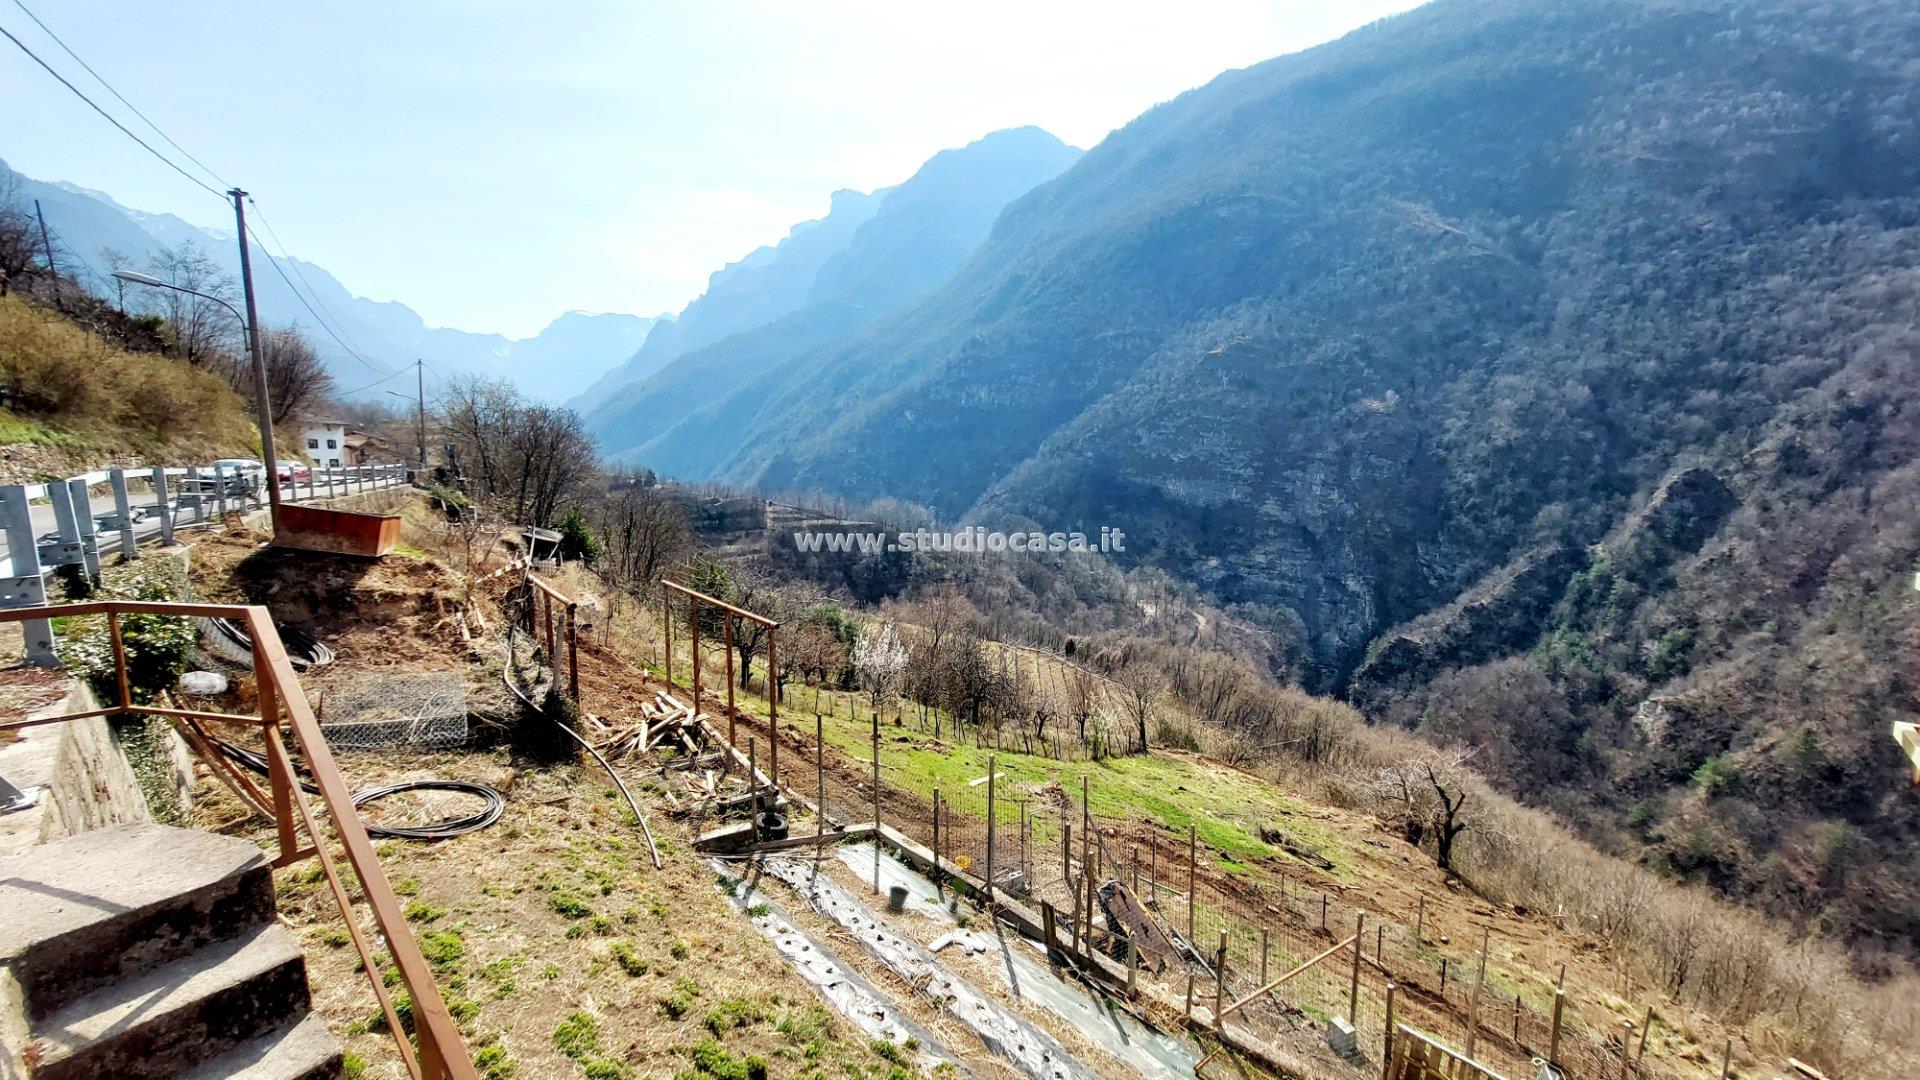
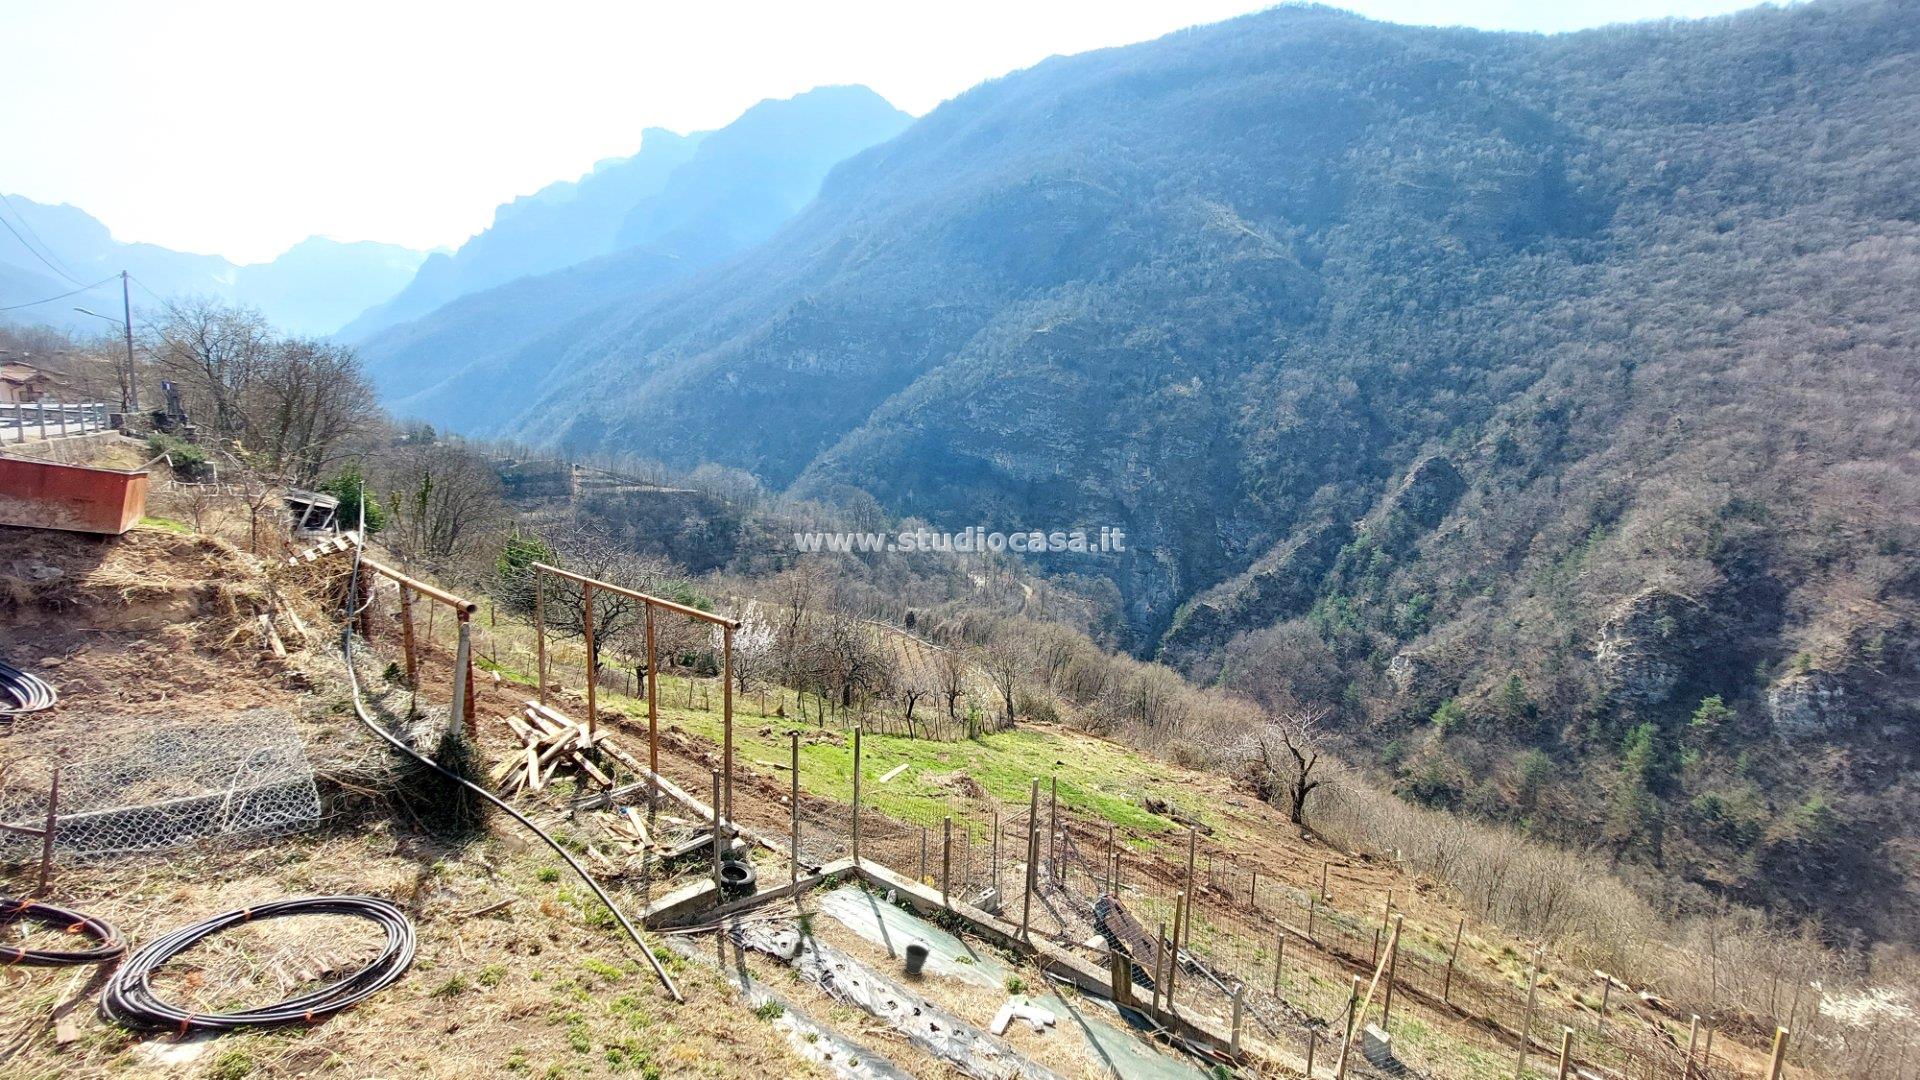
potted plant: present [950,878,968,912] -> present [793,908,816,956]

